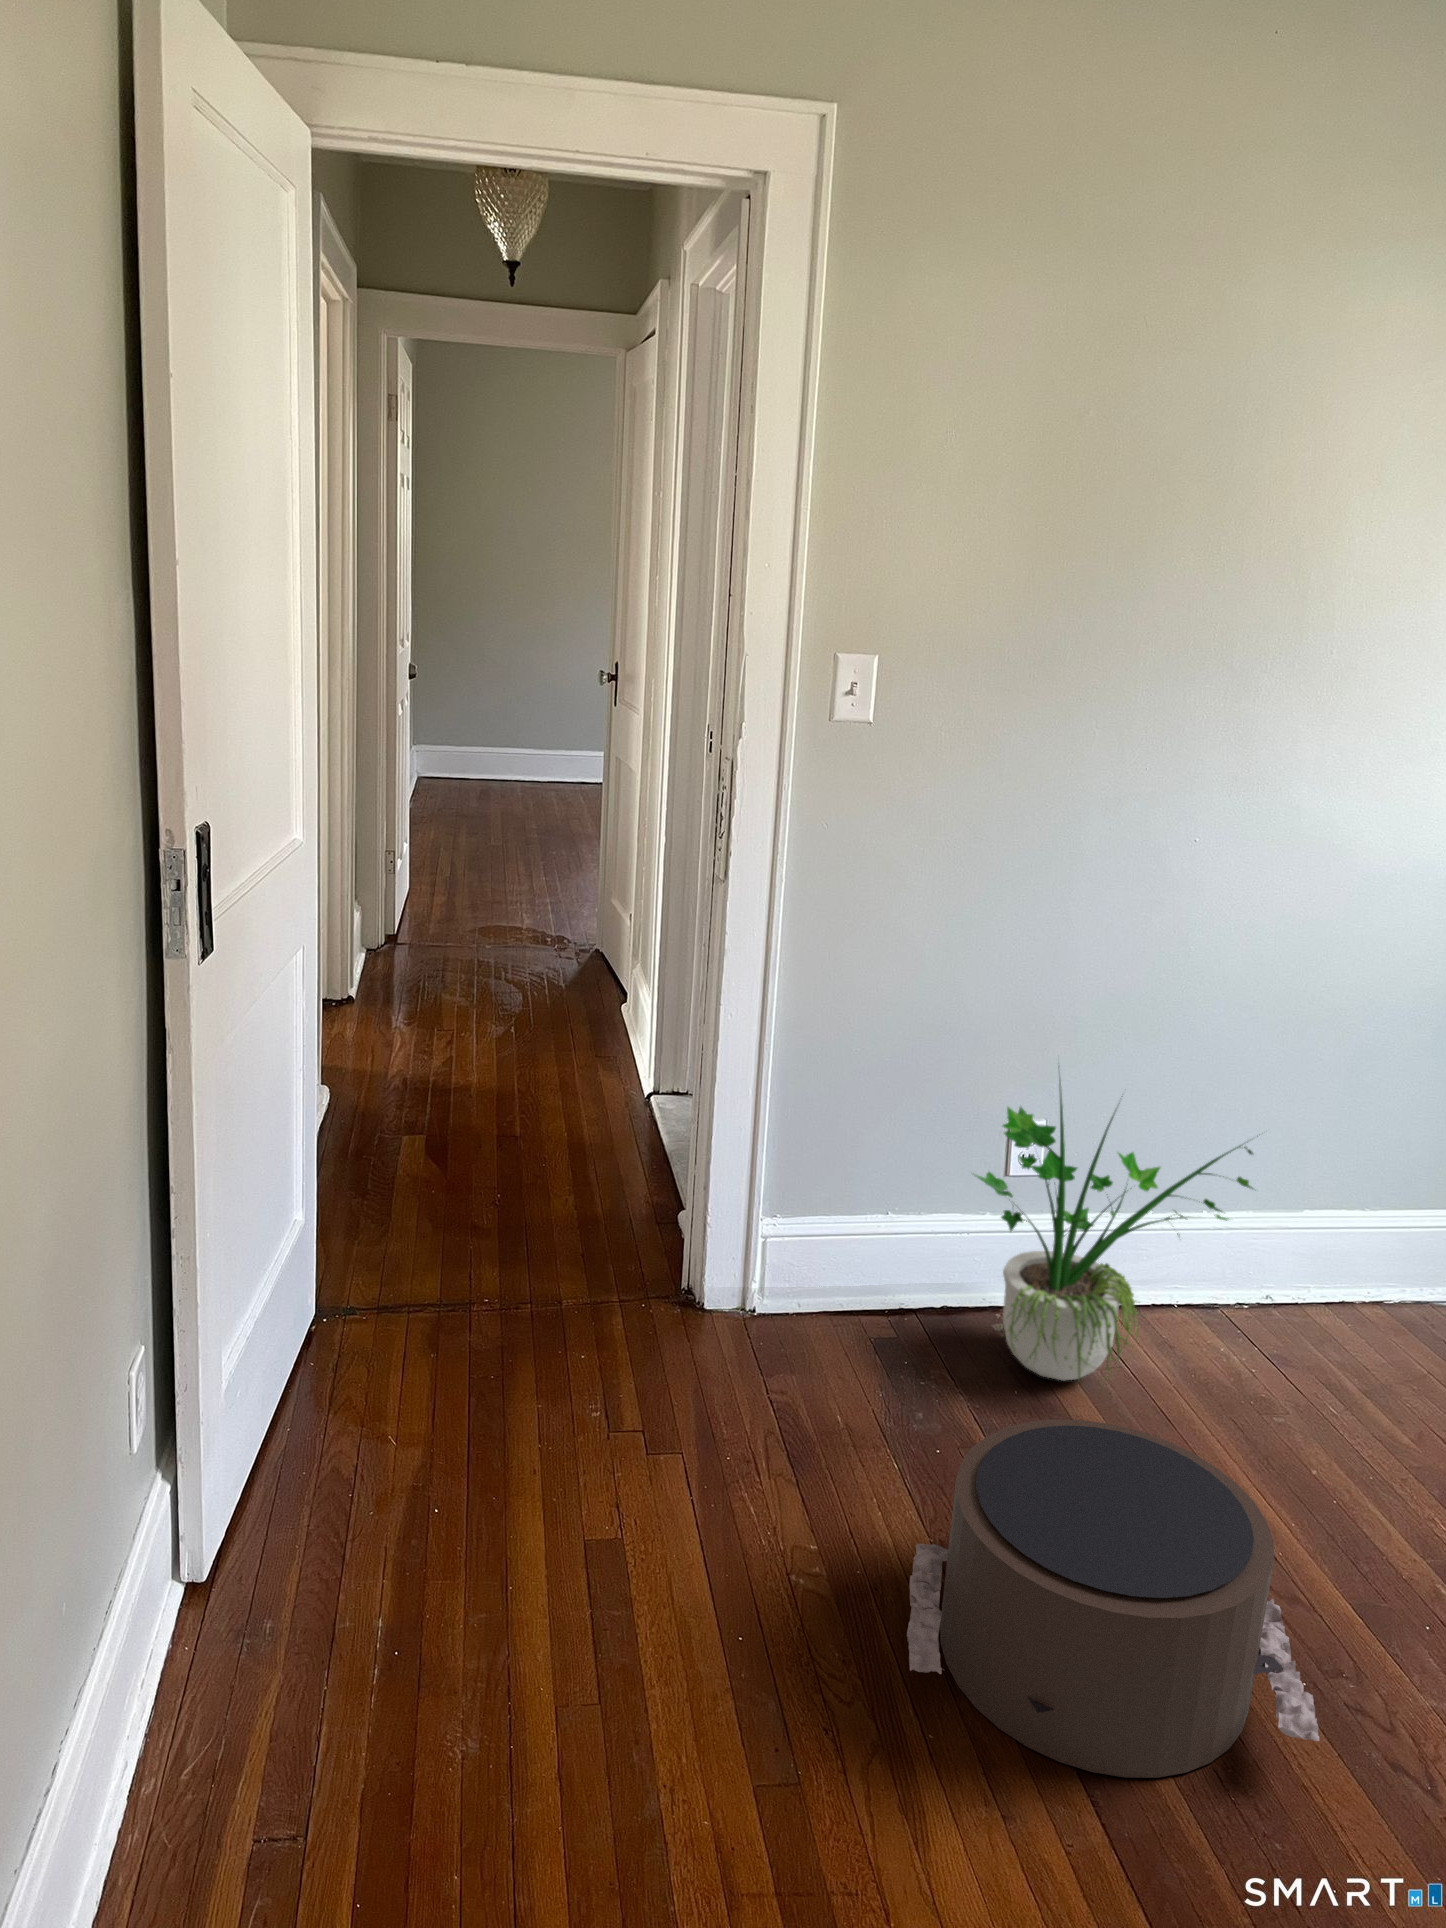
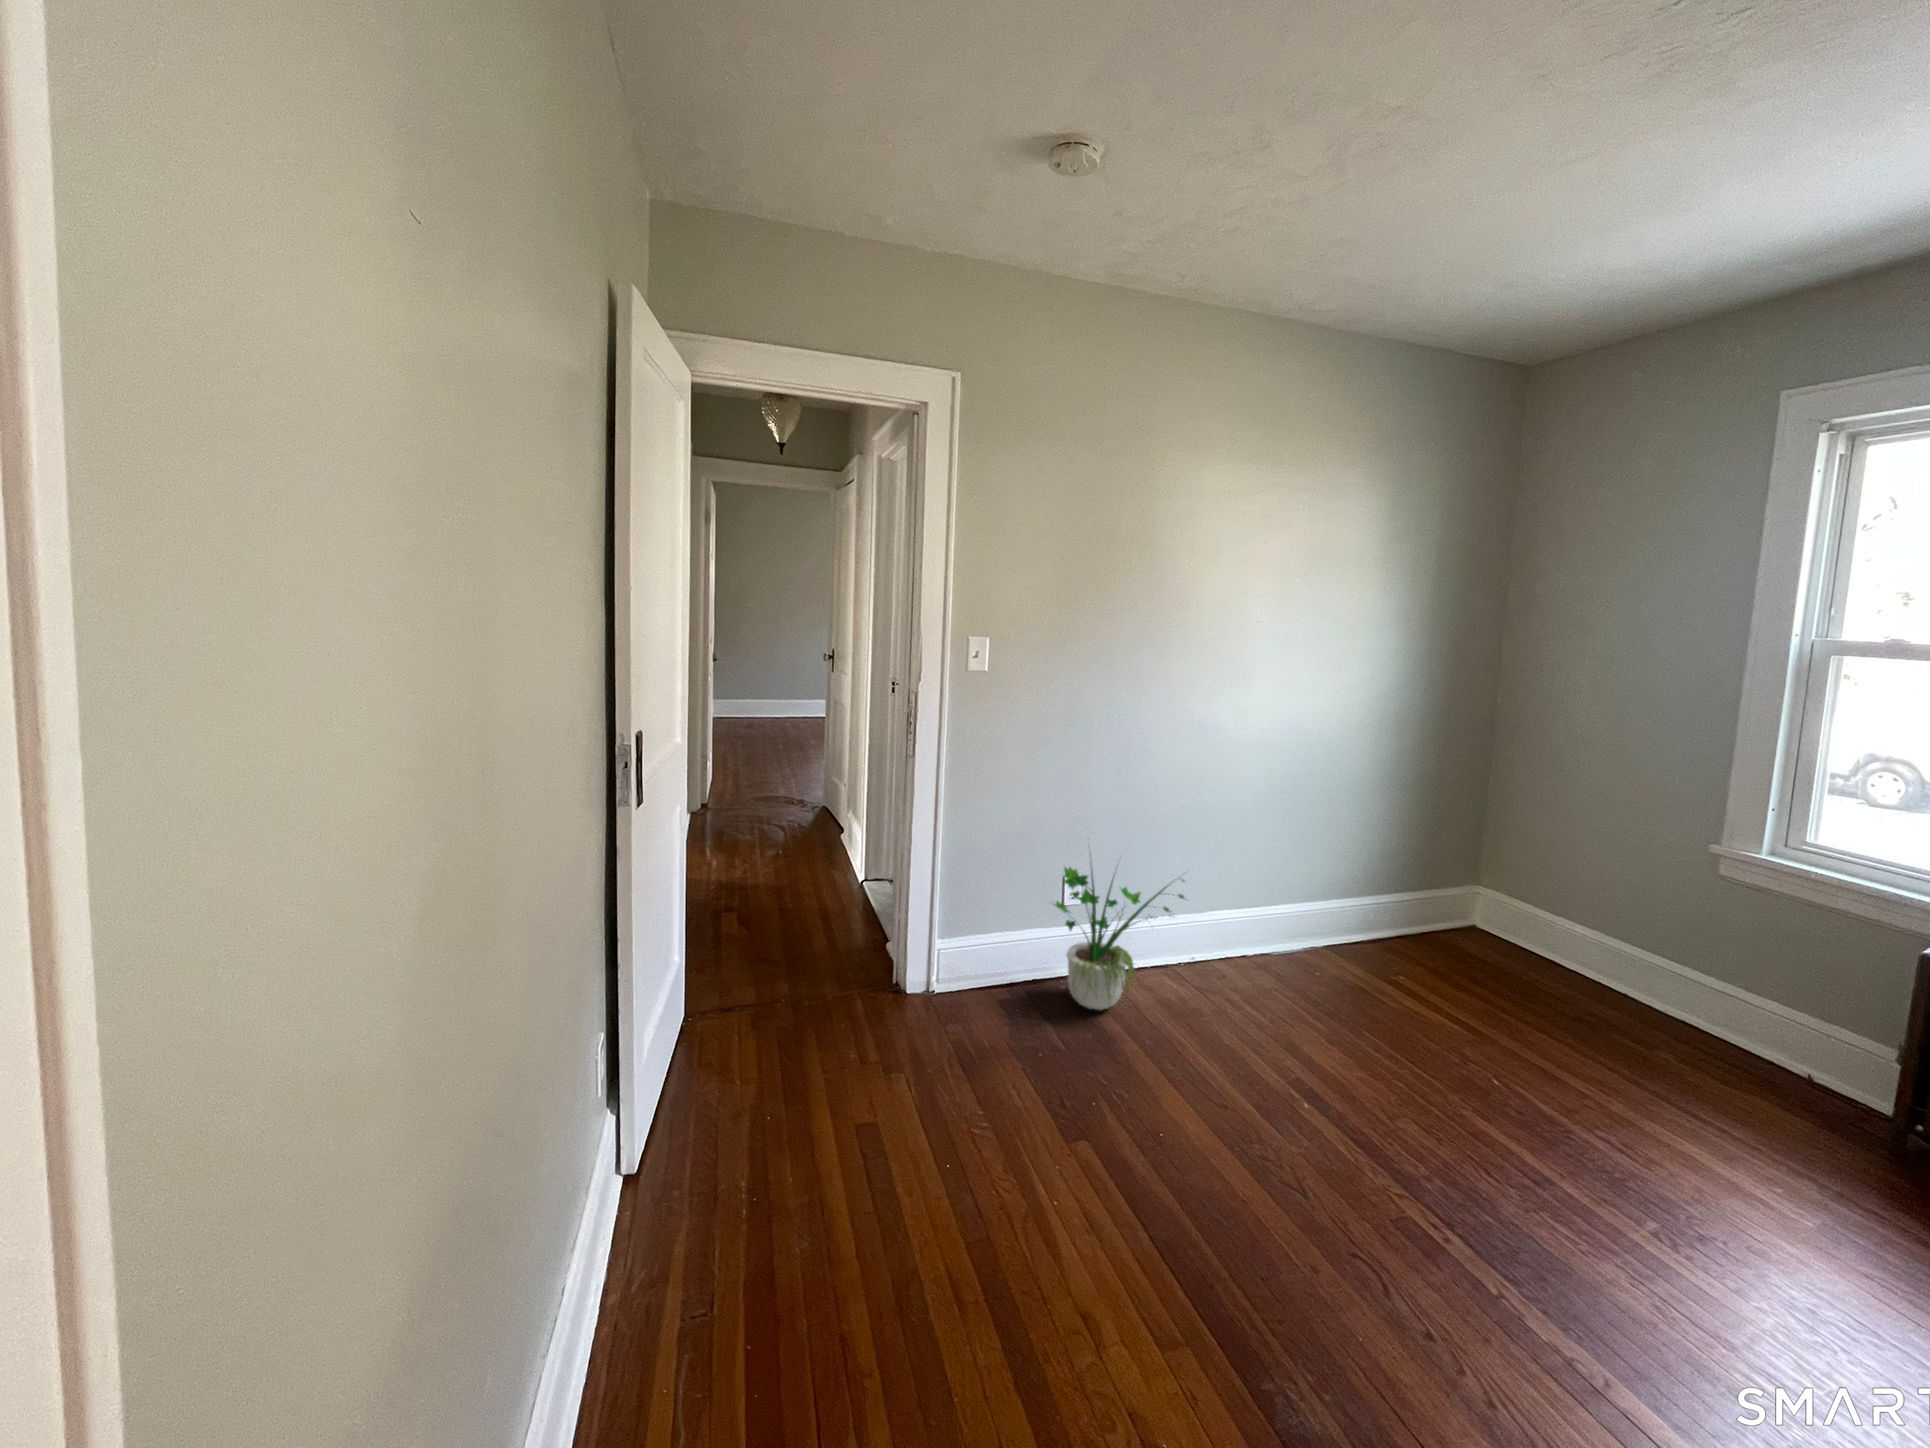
pouf: present [907,1419,1319,1778] -> none [1037,1023,1249,1208]

